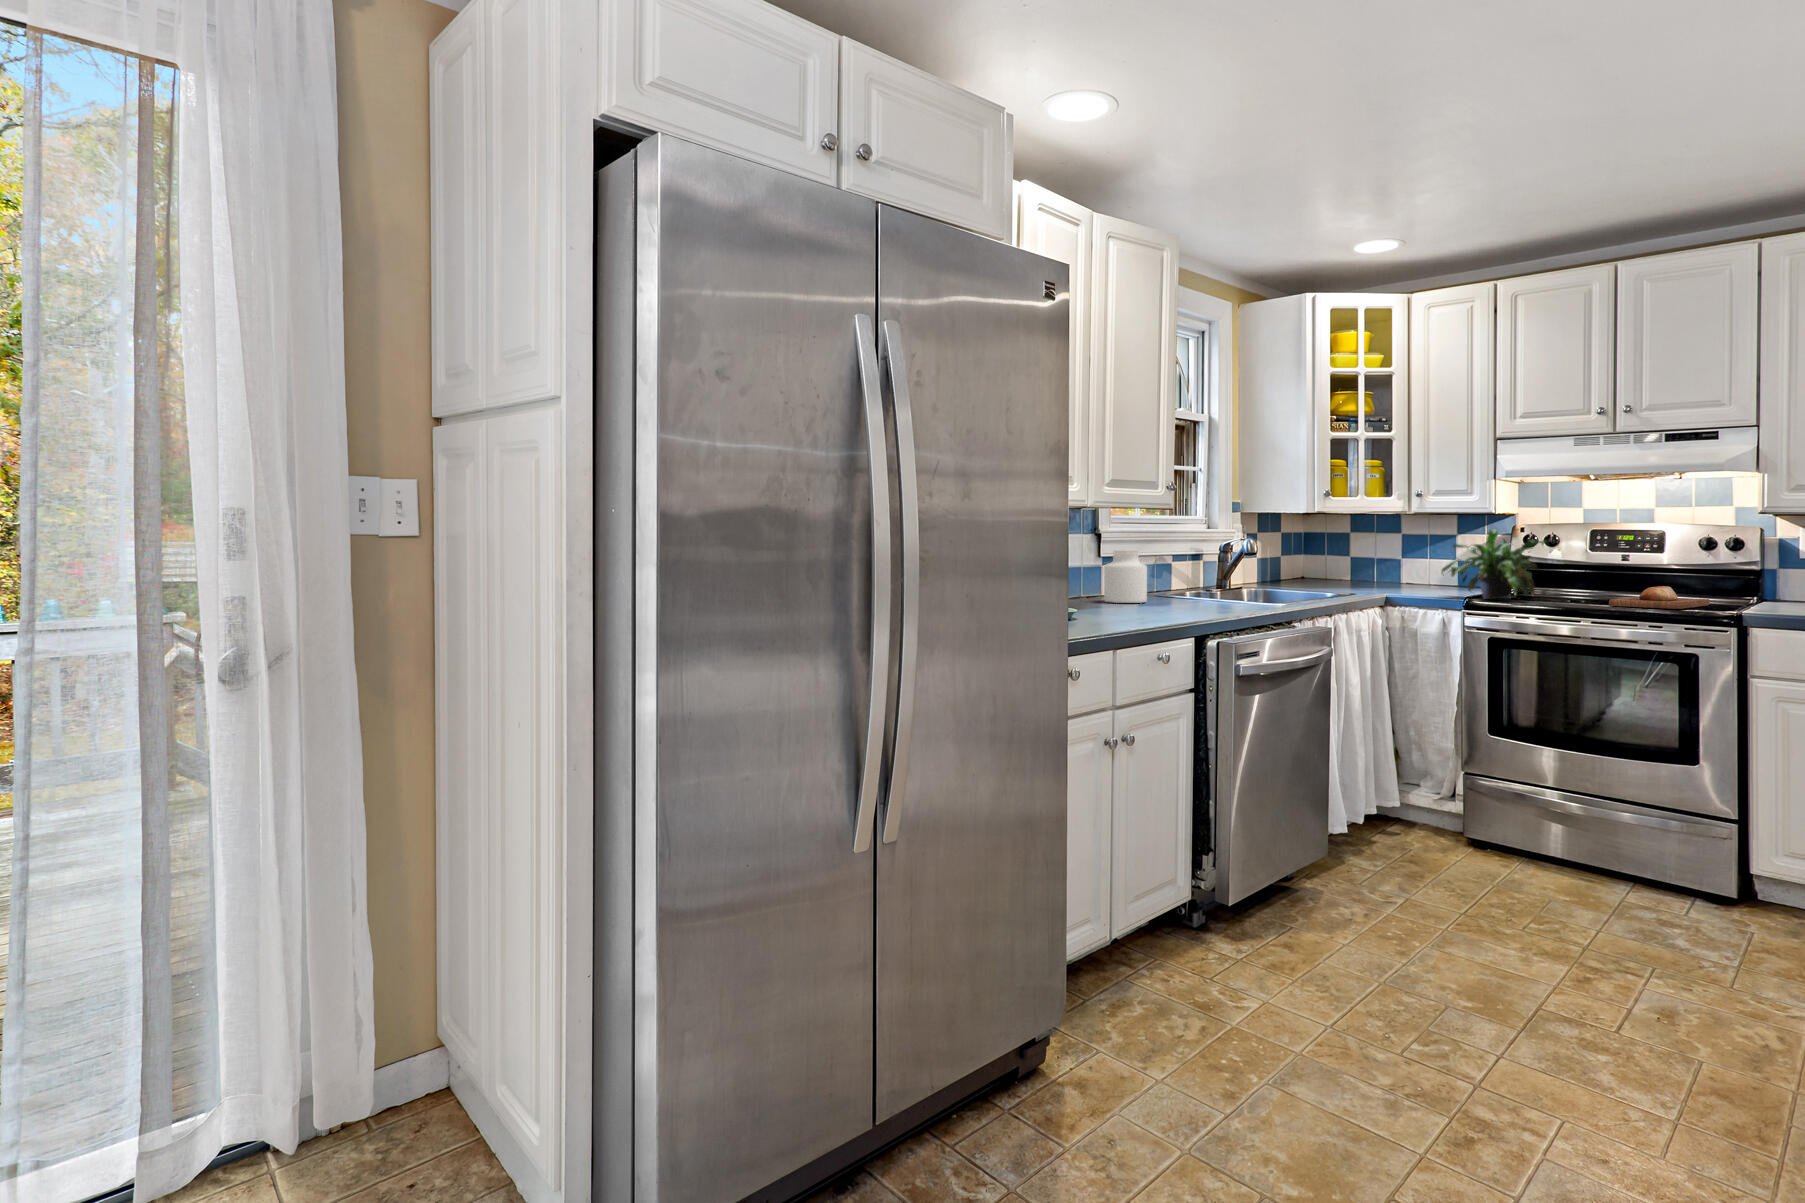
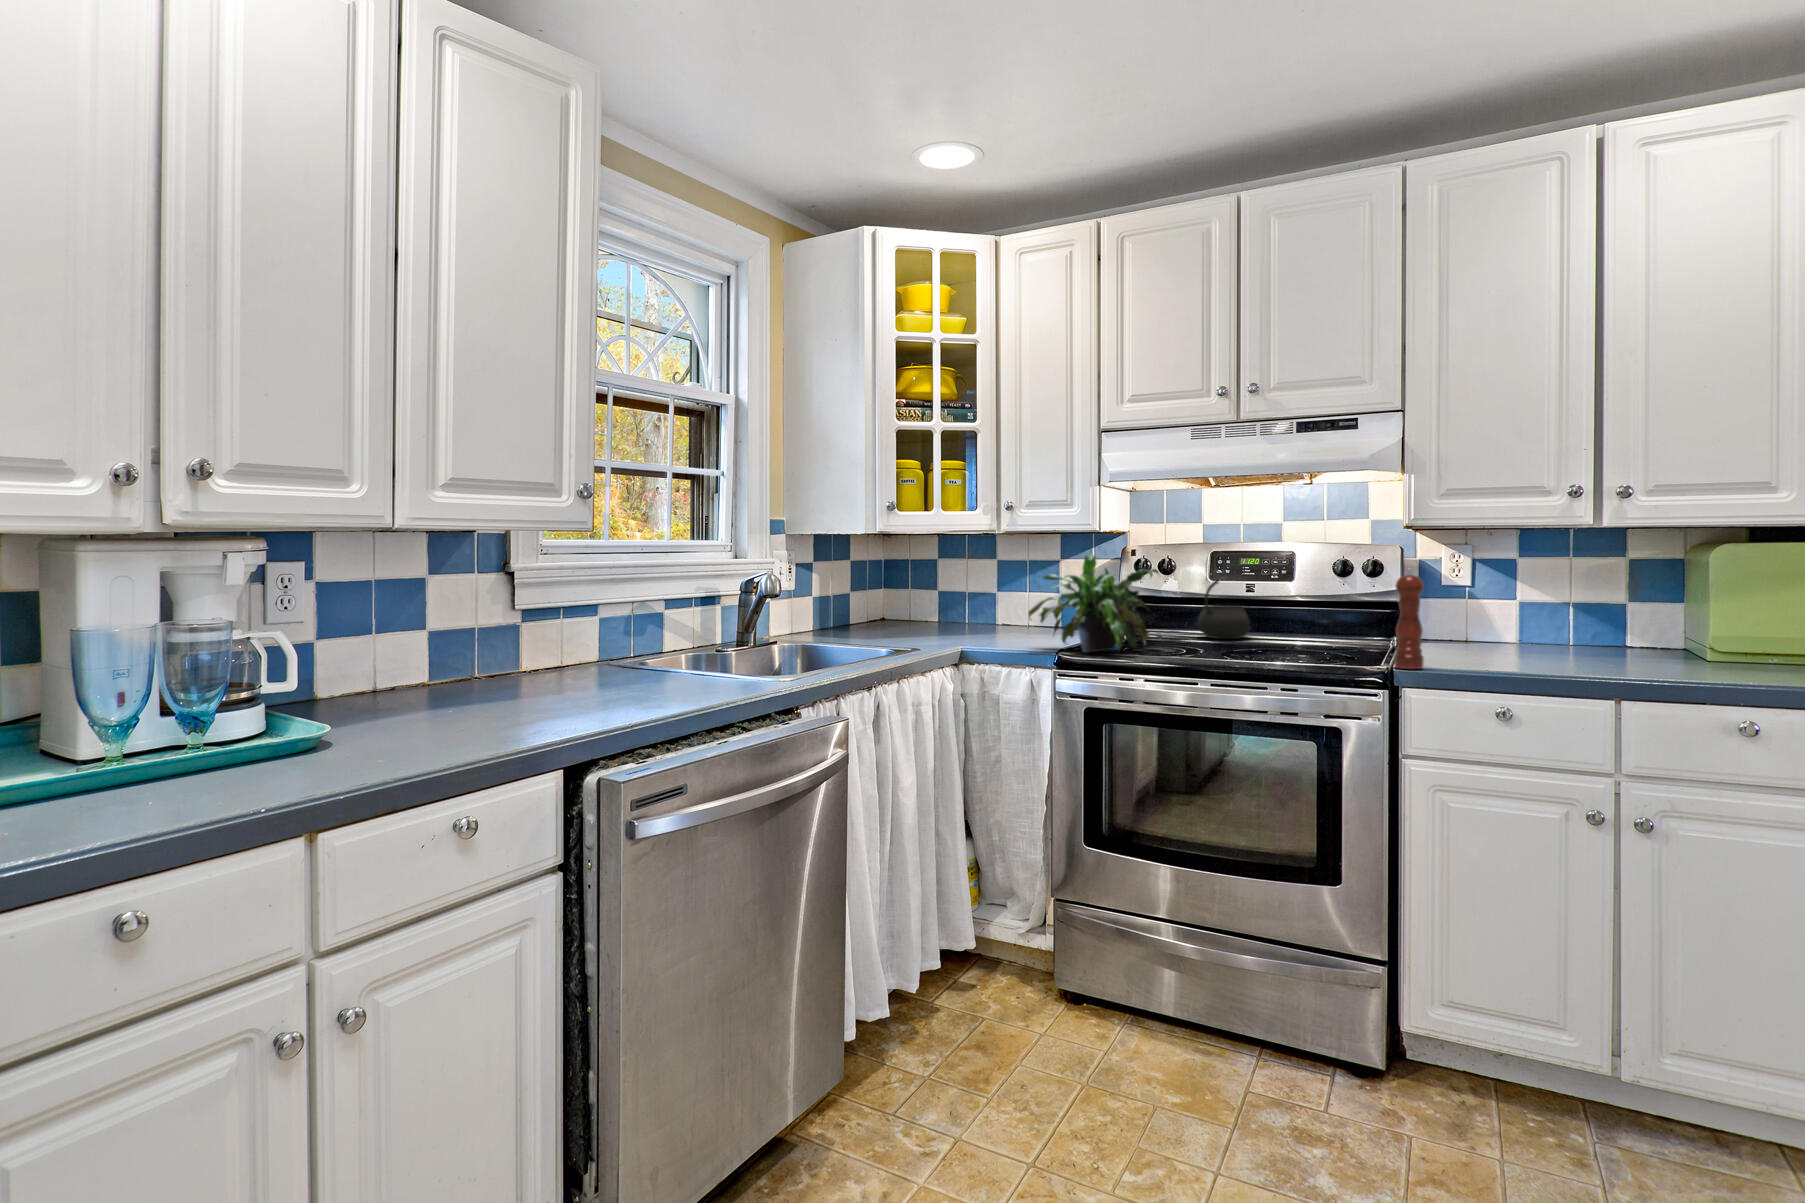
pepper mill: none [1745,540,1773,614] -> present [1394,568,1424,669]
kettle: none [1575,549,1624,596] -> present [1197,579,1251,639]
jar: present [1104,551,1147,603] -> none [496,598,571,687]
bread loaf: present [1609,586,1710,609] -> none [1234,629,1350,664]

